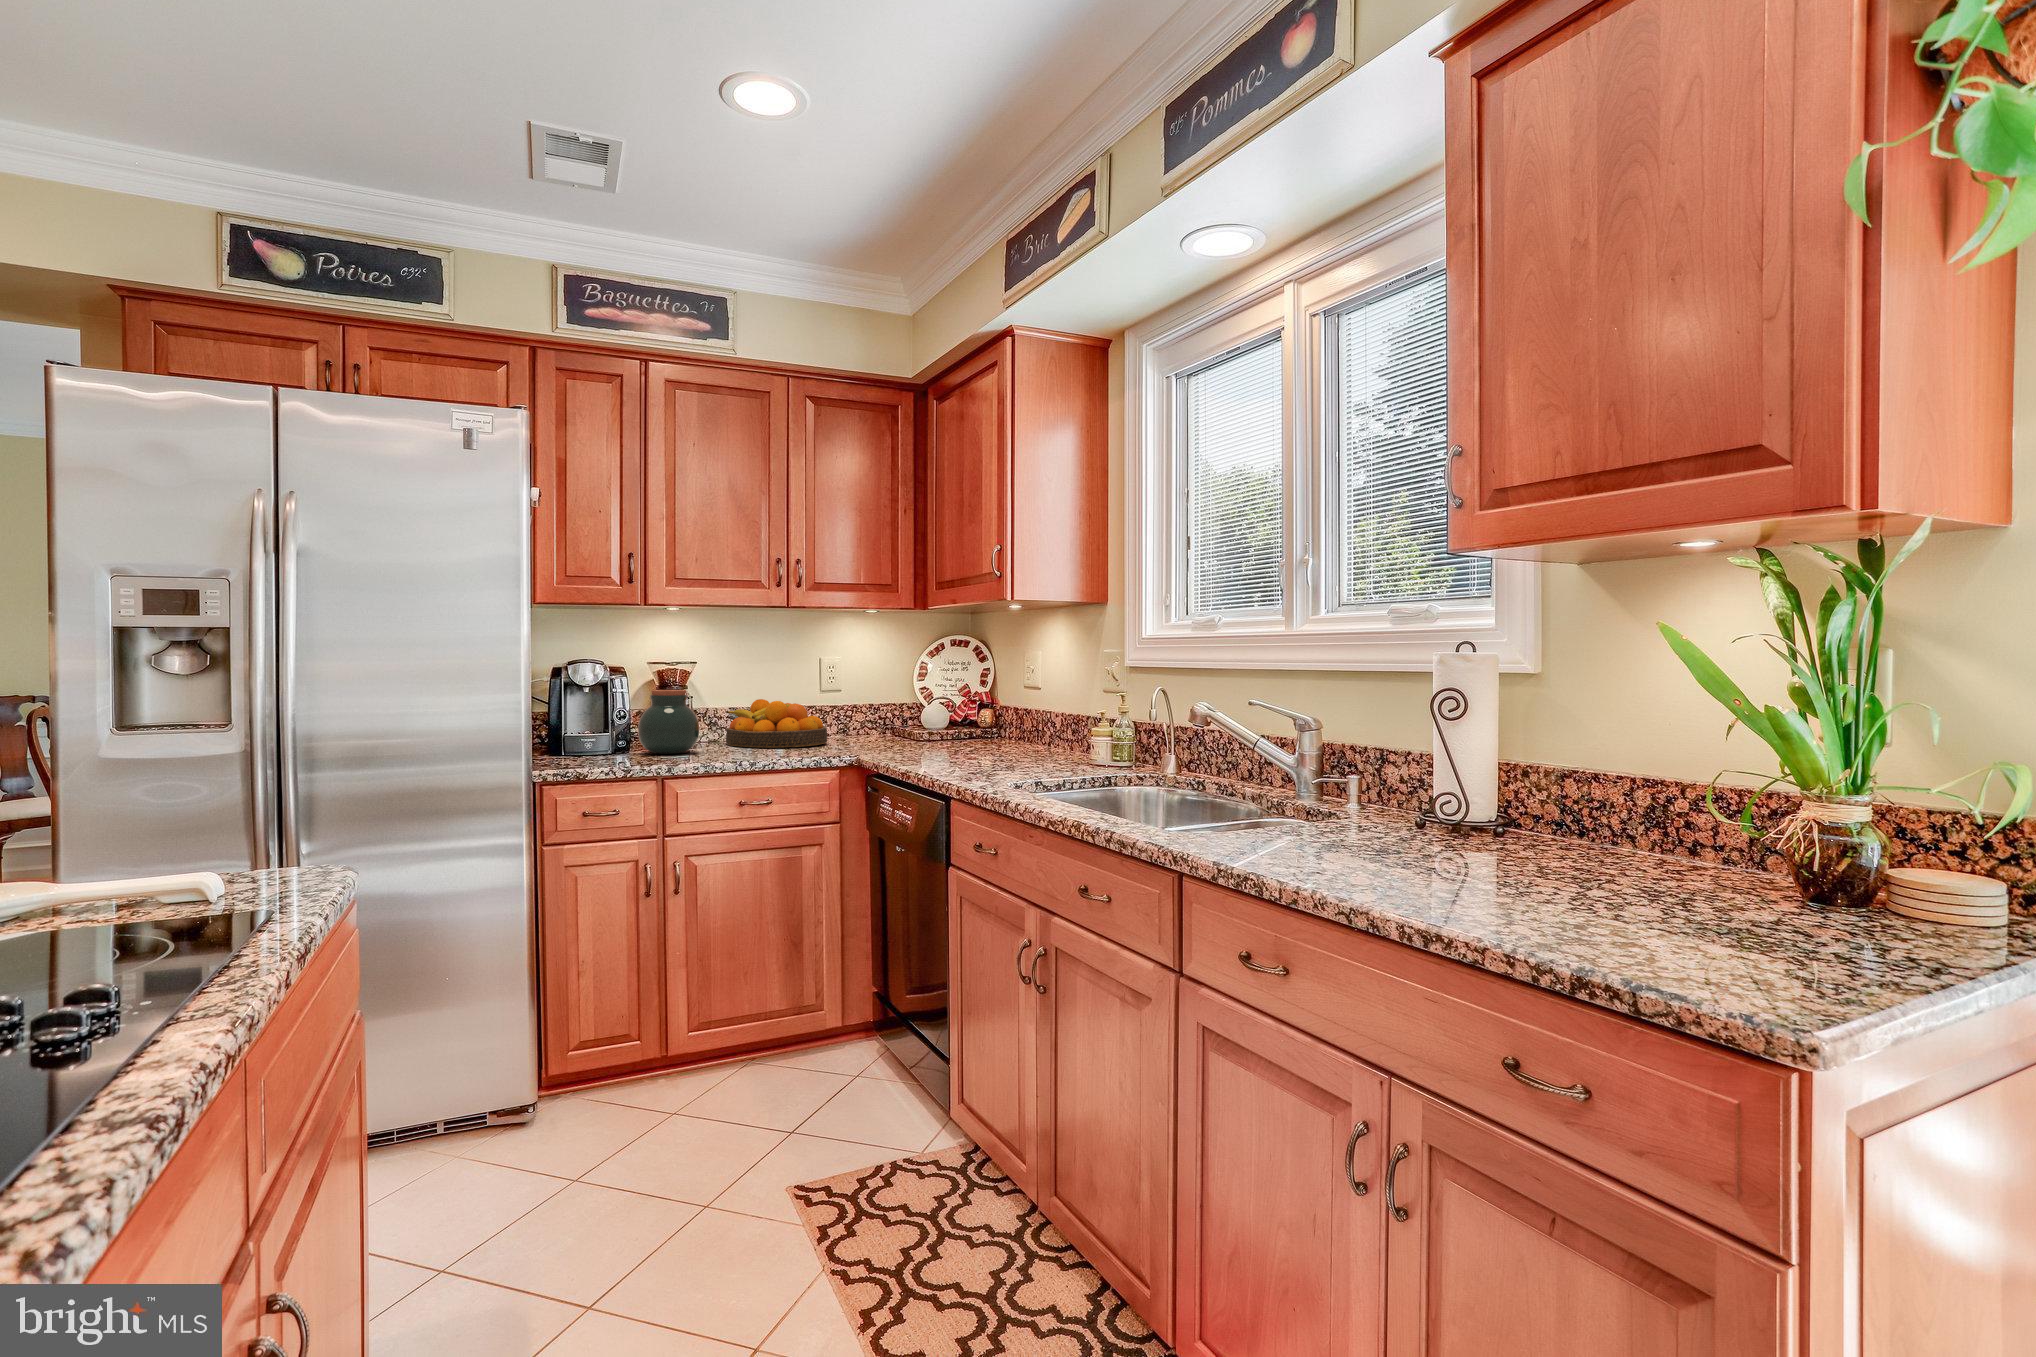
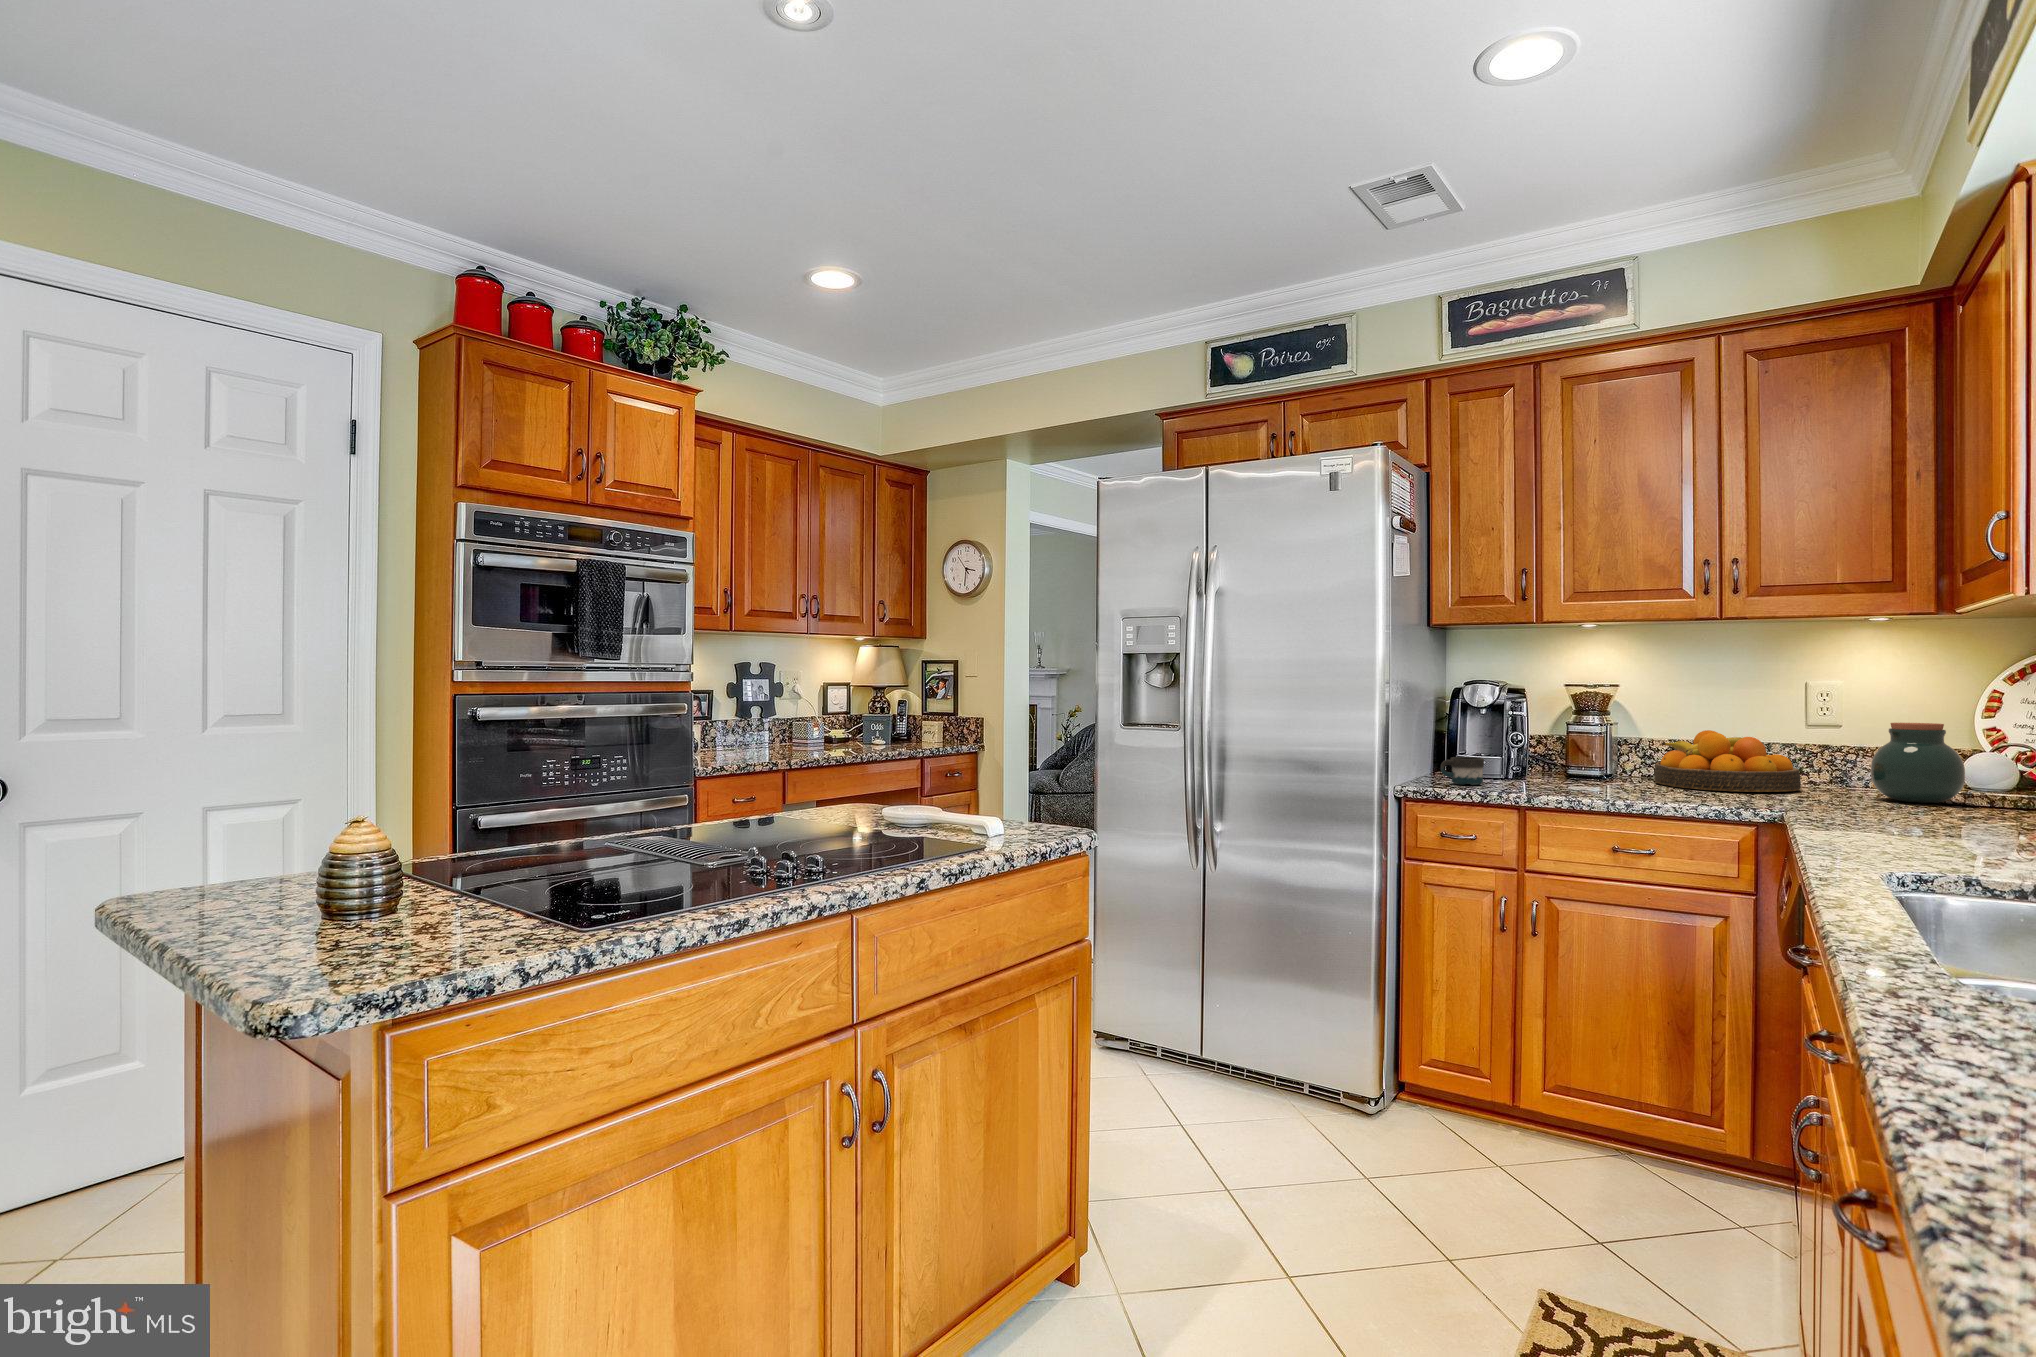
jar: present [638,690,699,754] -> present [1871,723,1965,803]
mug: none [578,734,616,761] -> present [1440,757,1484,785]

